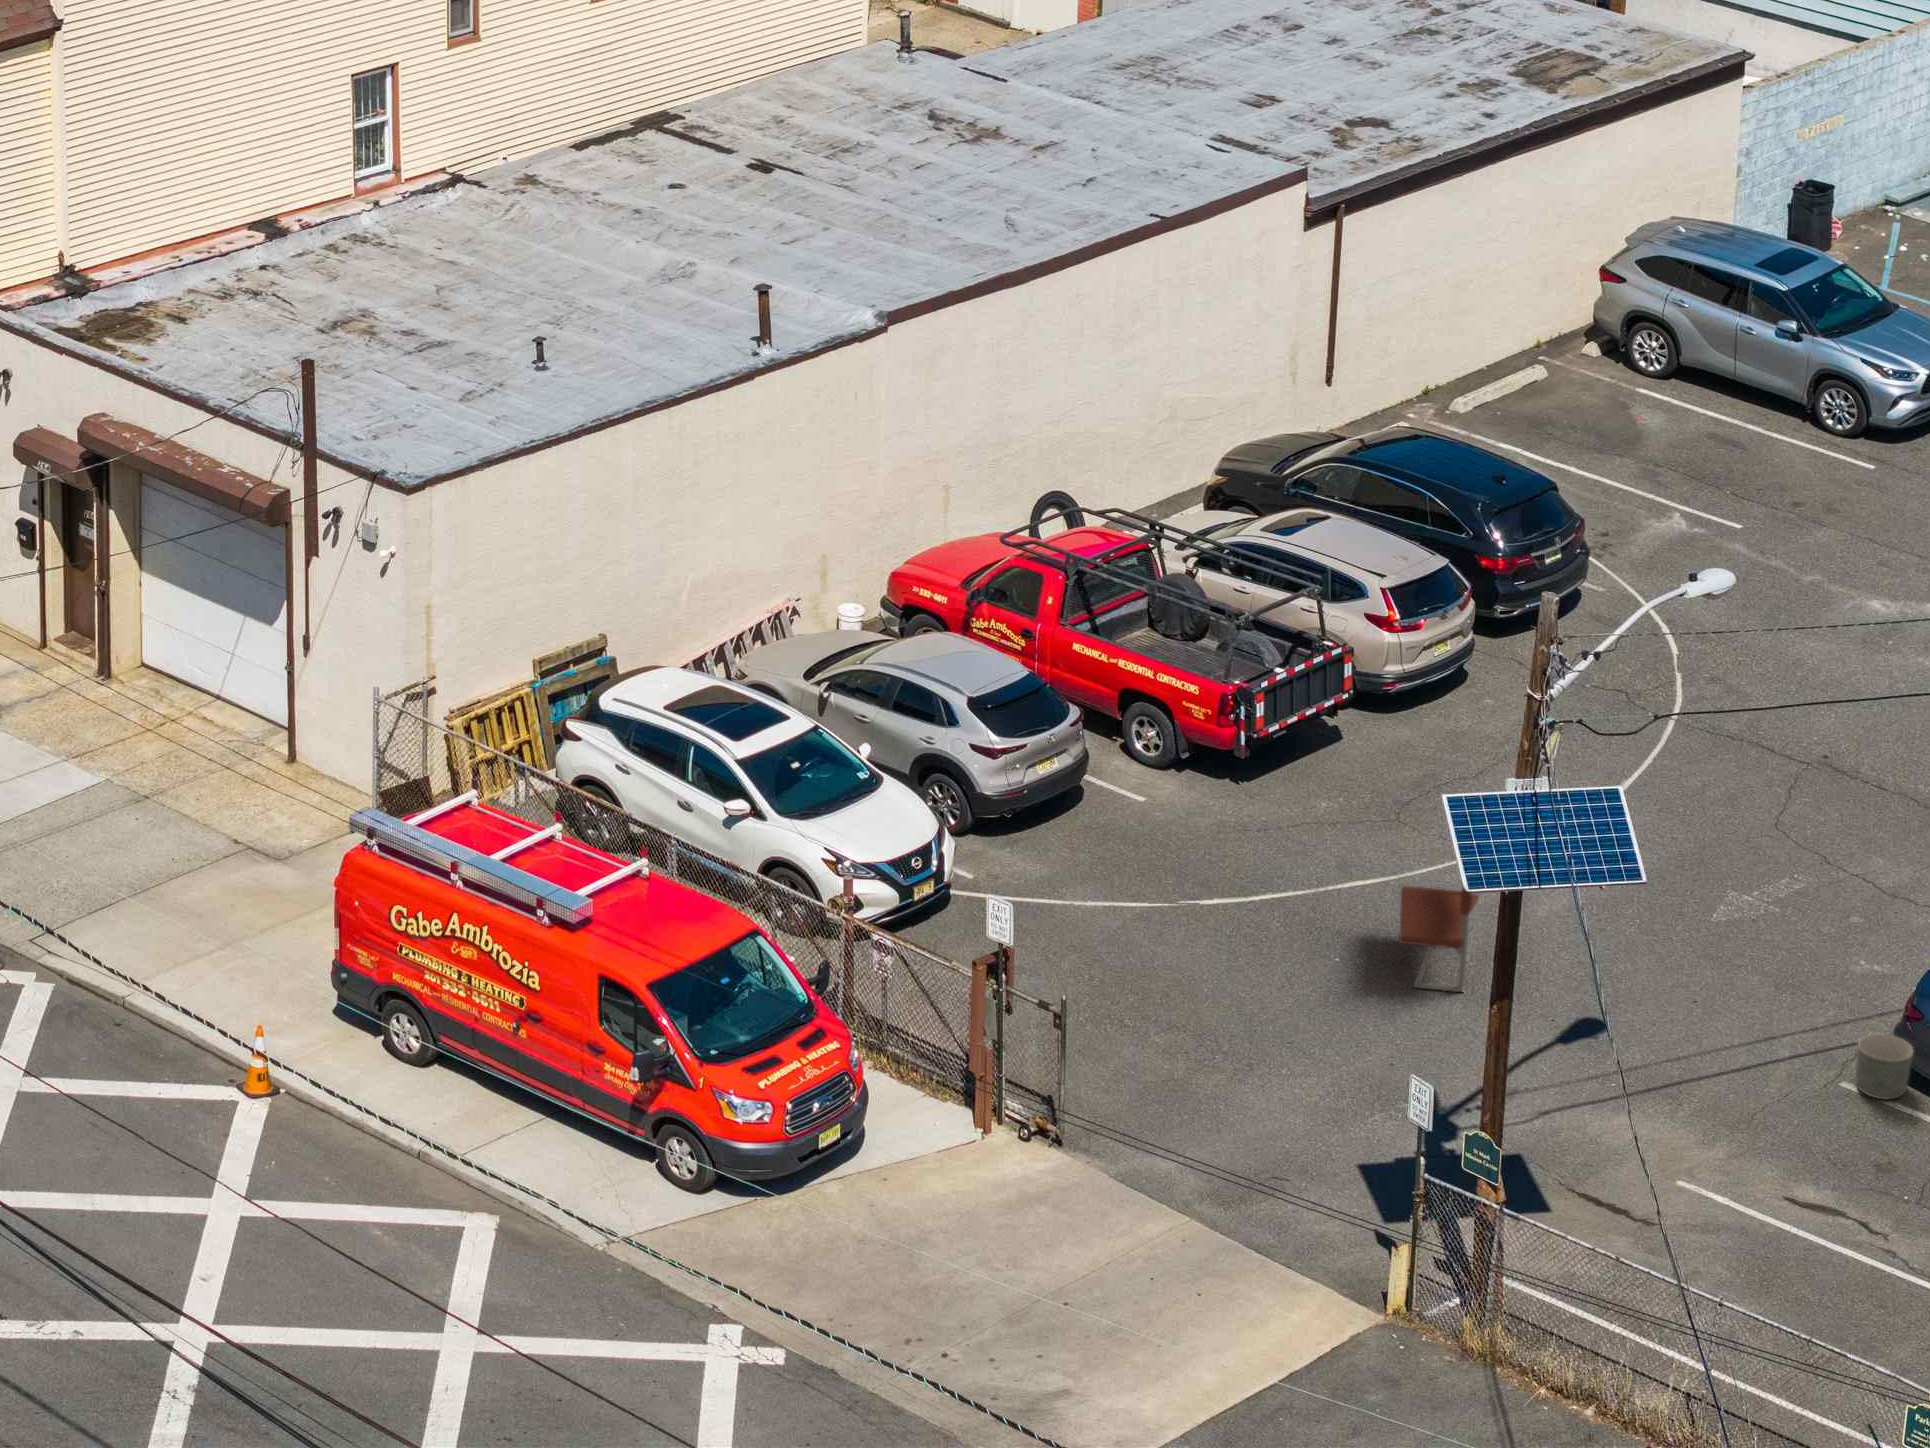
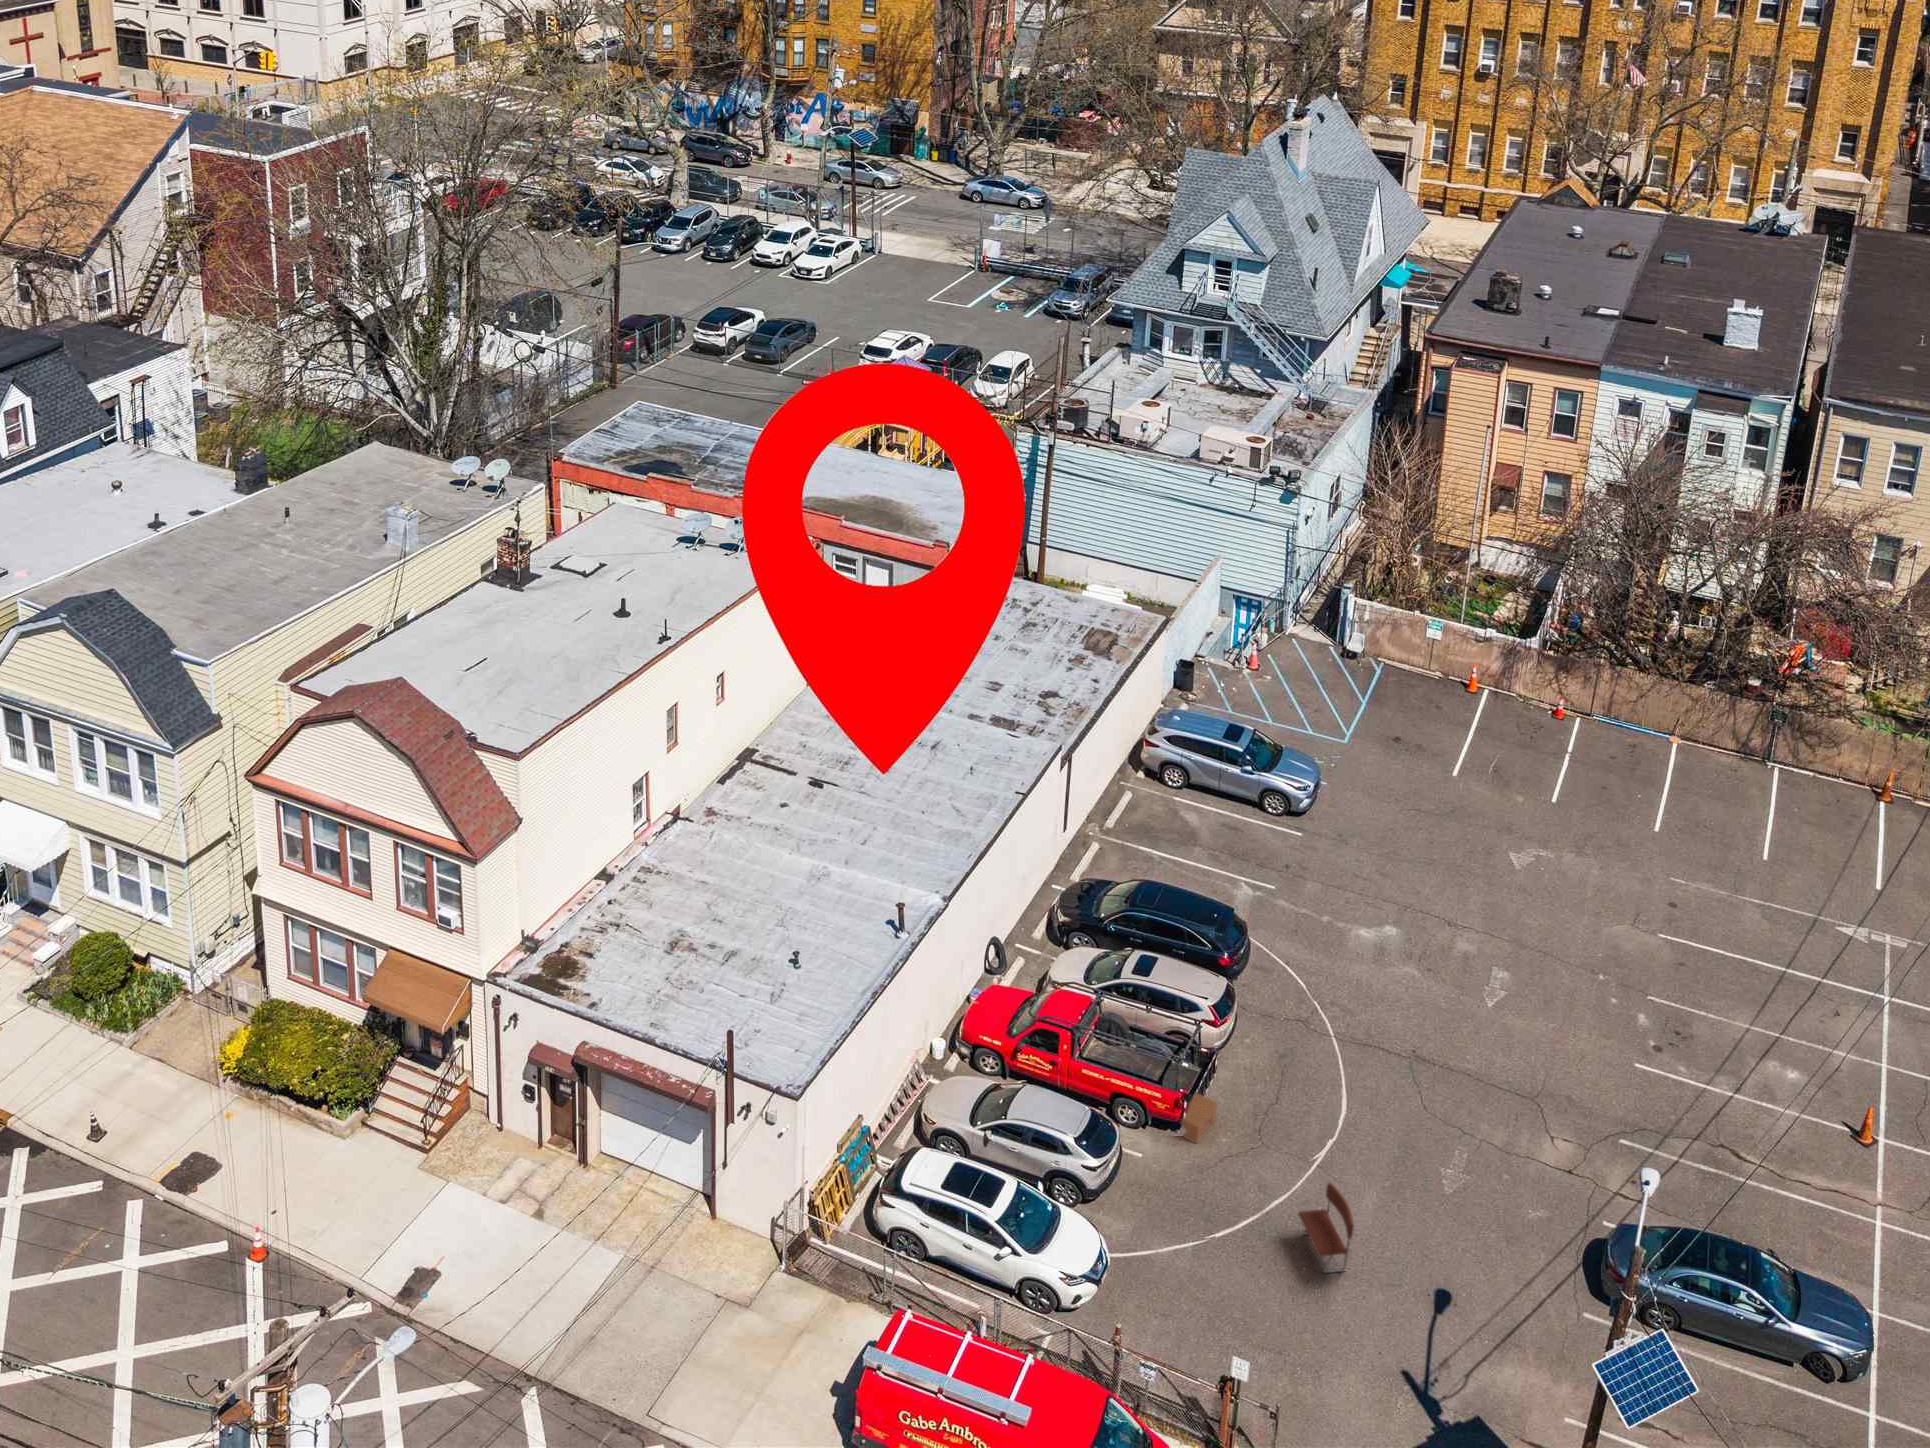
cardboard box: none [1253,730,1357,810] -> present [1181,1092,1217,1143]
planter: present [1856,1034,1913,1099] -> none [1547,1275,1576,1311]

